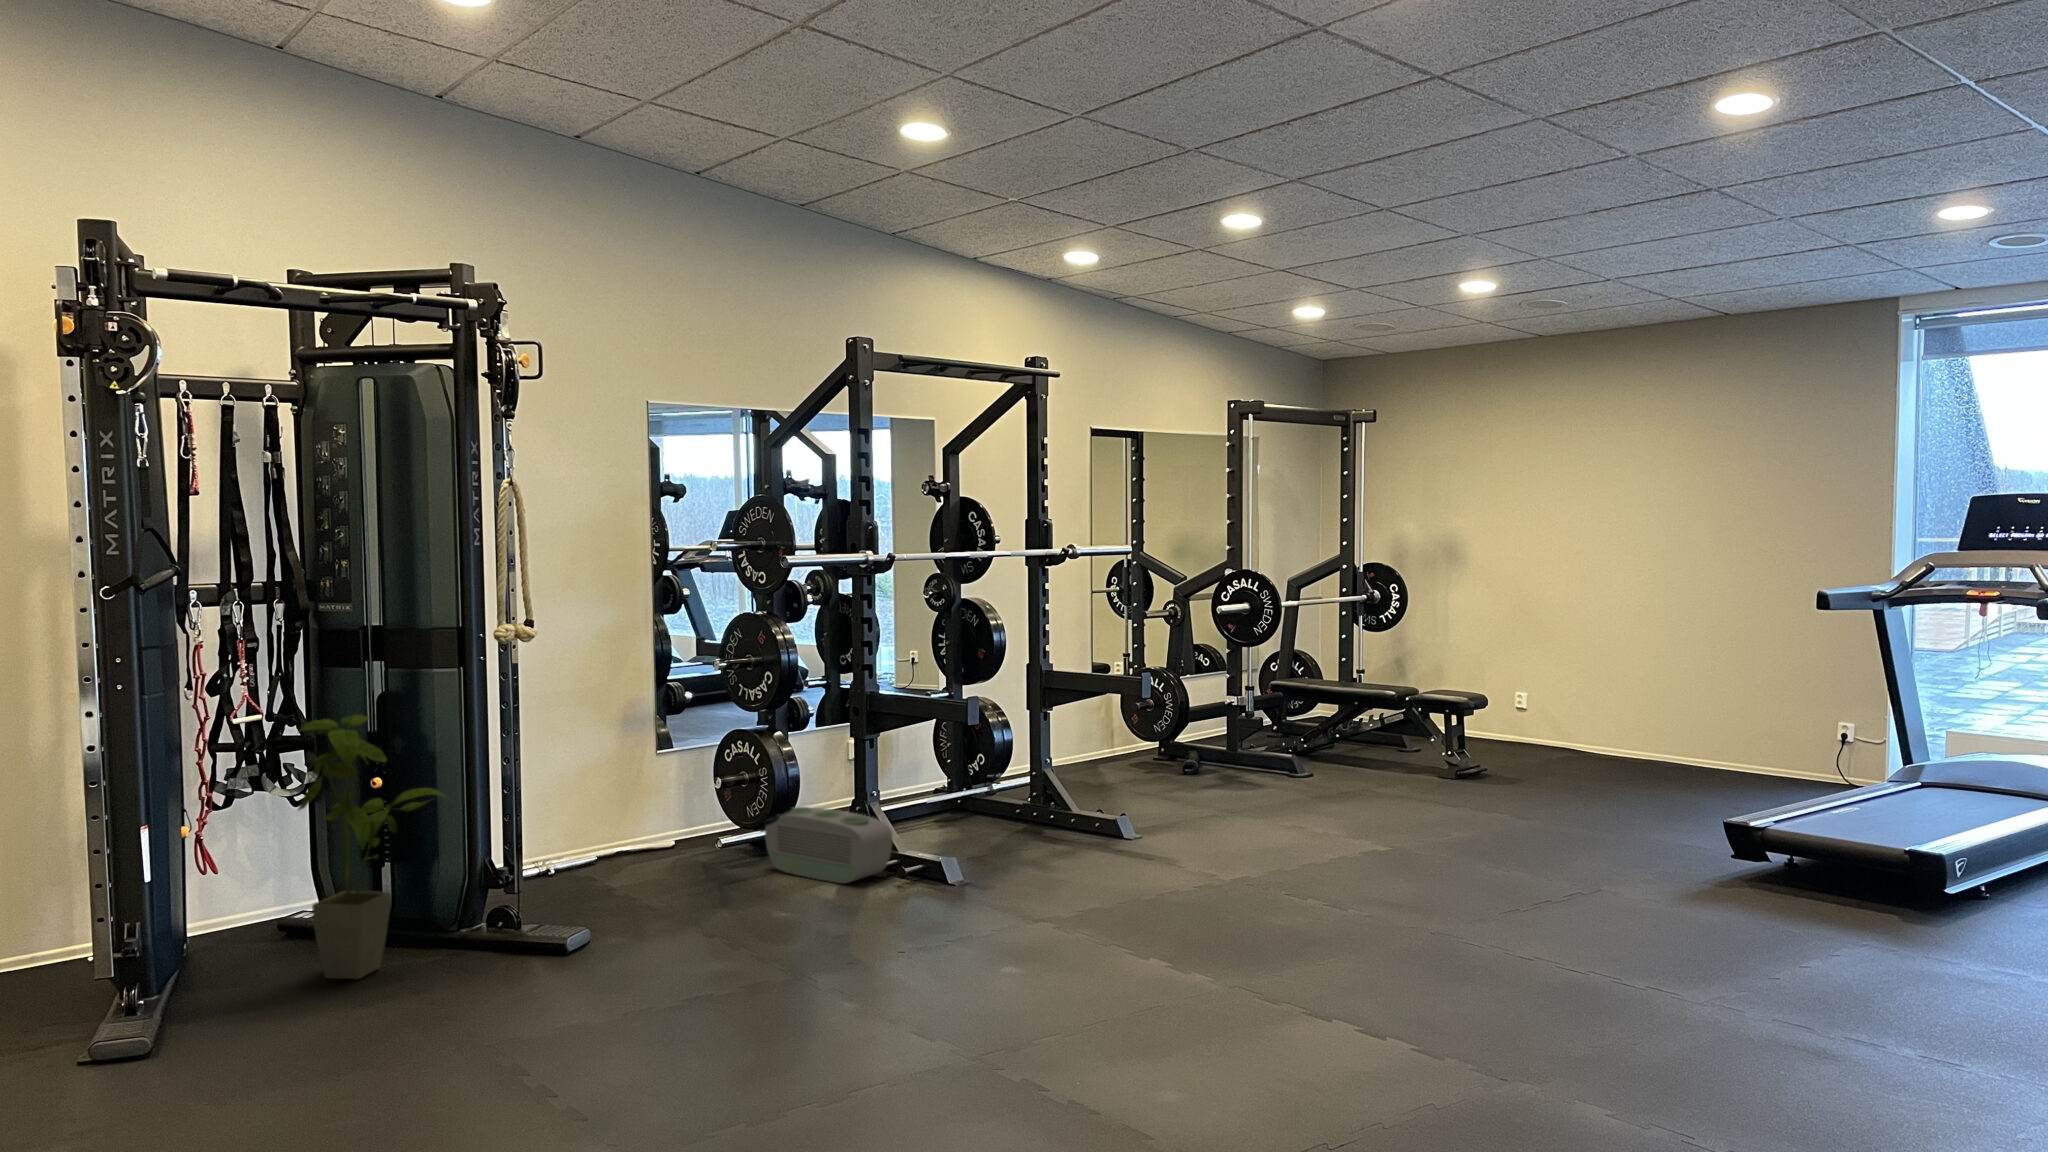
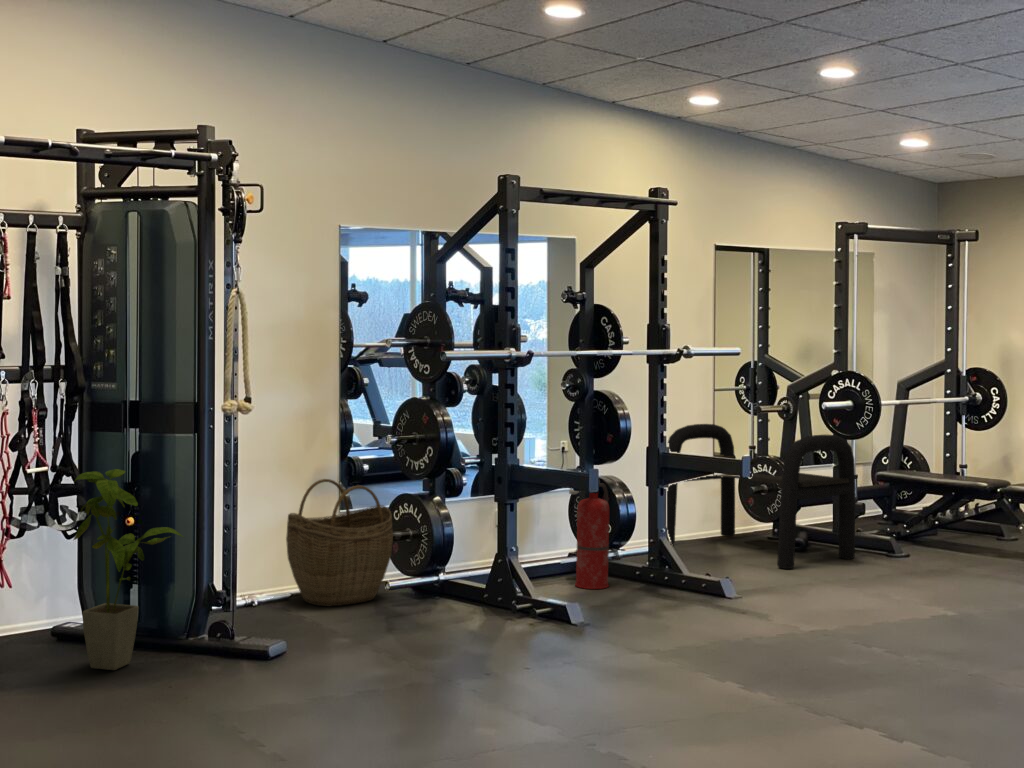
bench: none [1036,633,1258,798] -> present [667,424,855,569]
fire extinguisher: none [935,700,985,834] -> present [569,483,609,589]
woven basket: none [585,715,721,875] -> present [286,479,393,606]
air purifier: present [765,807,893,883] -> none [426,559,528,622]

